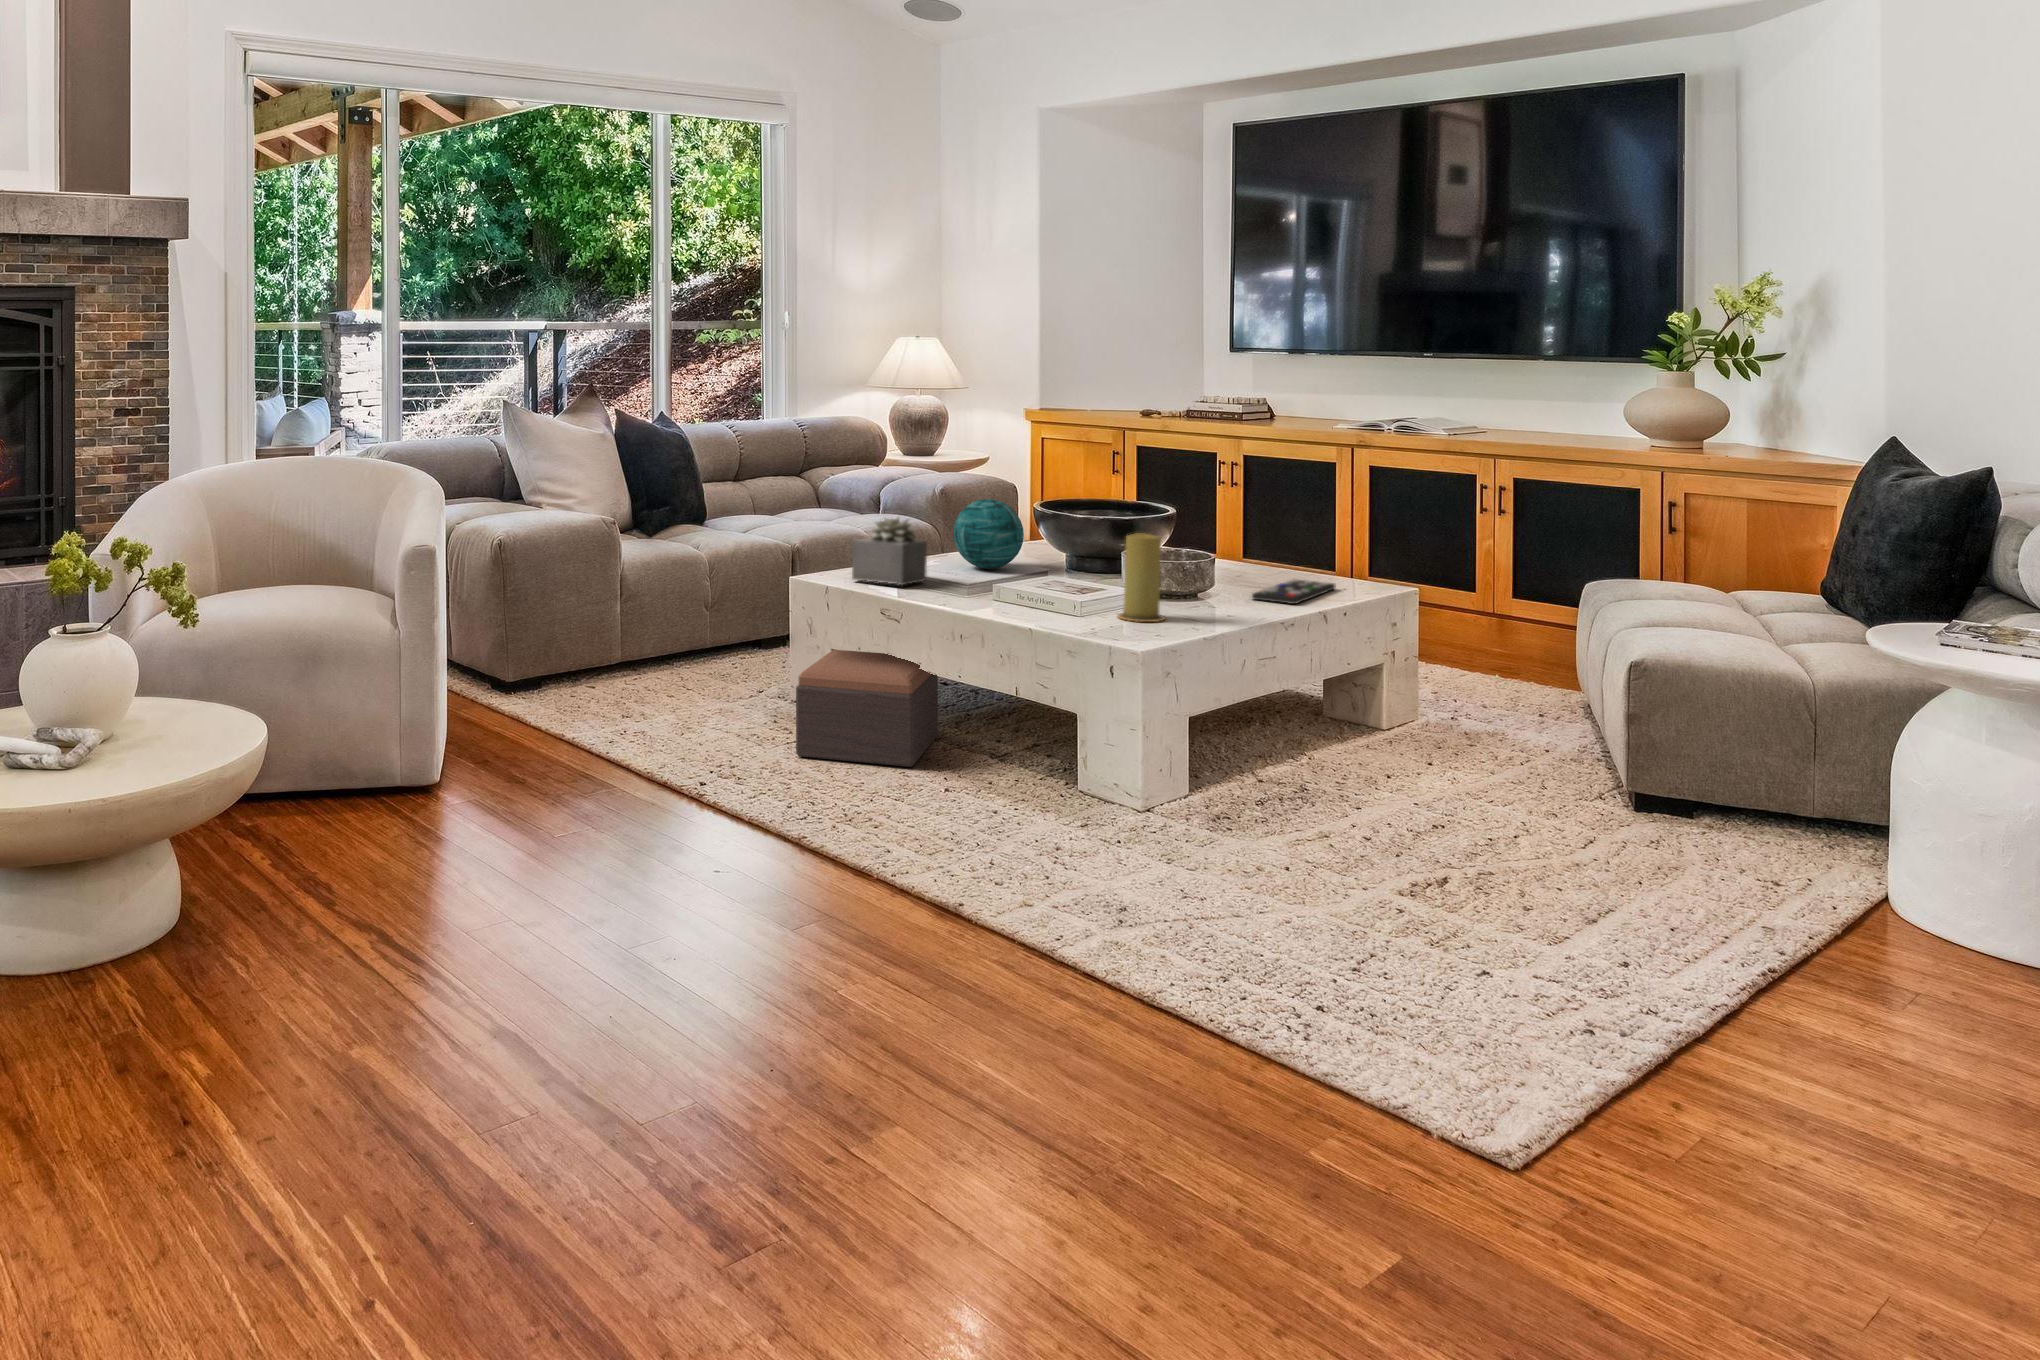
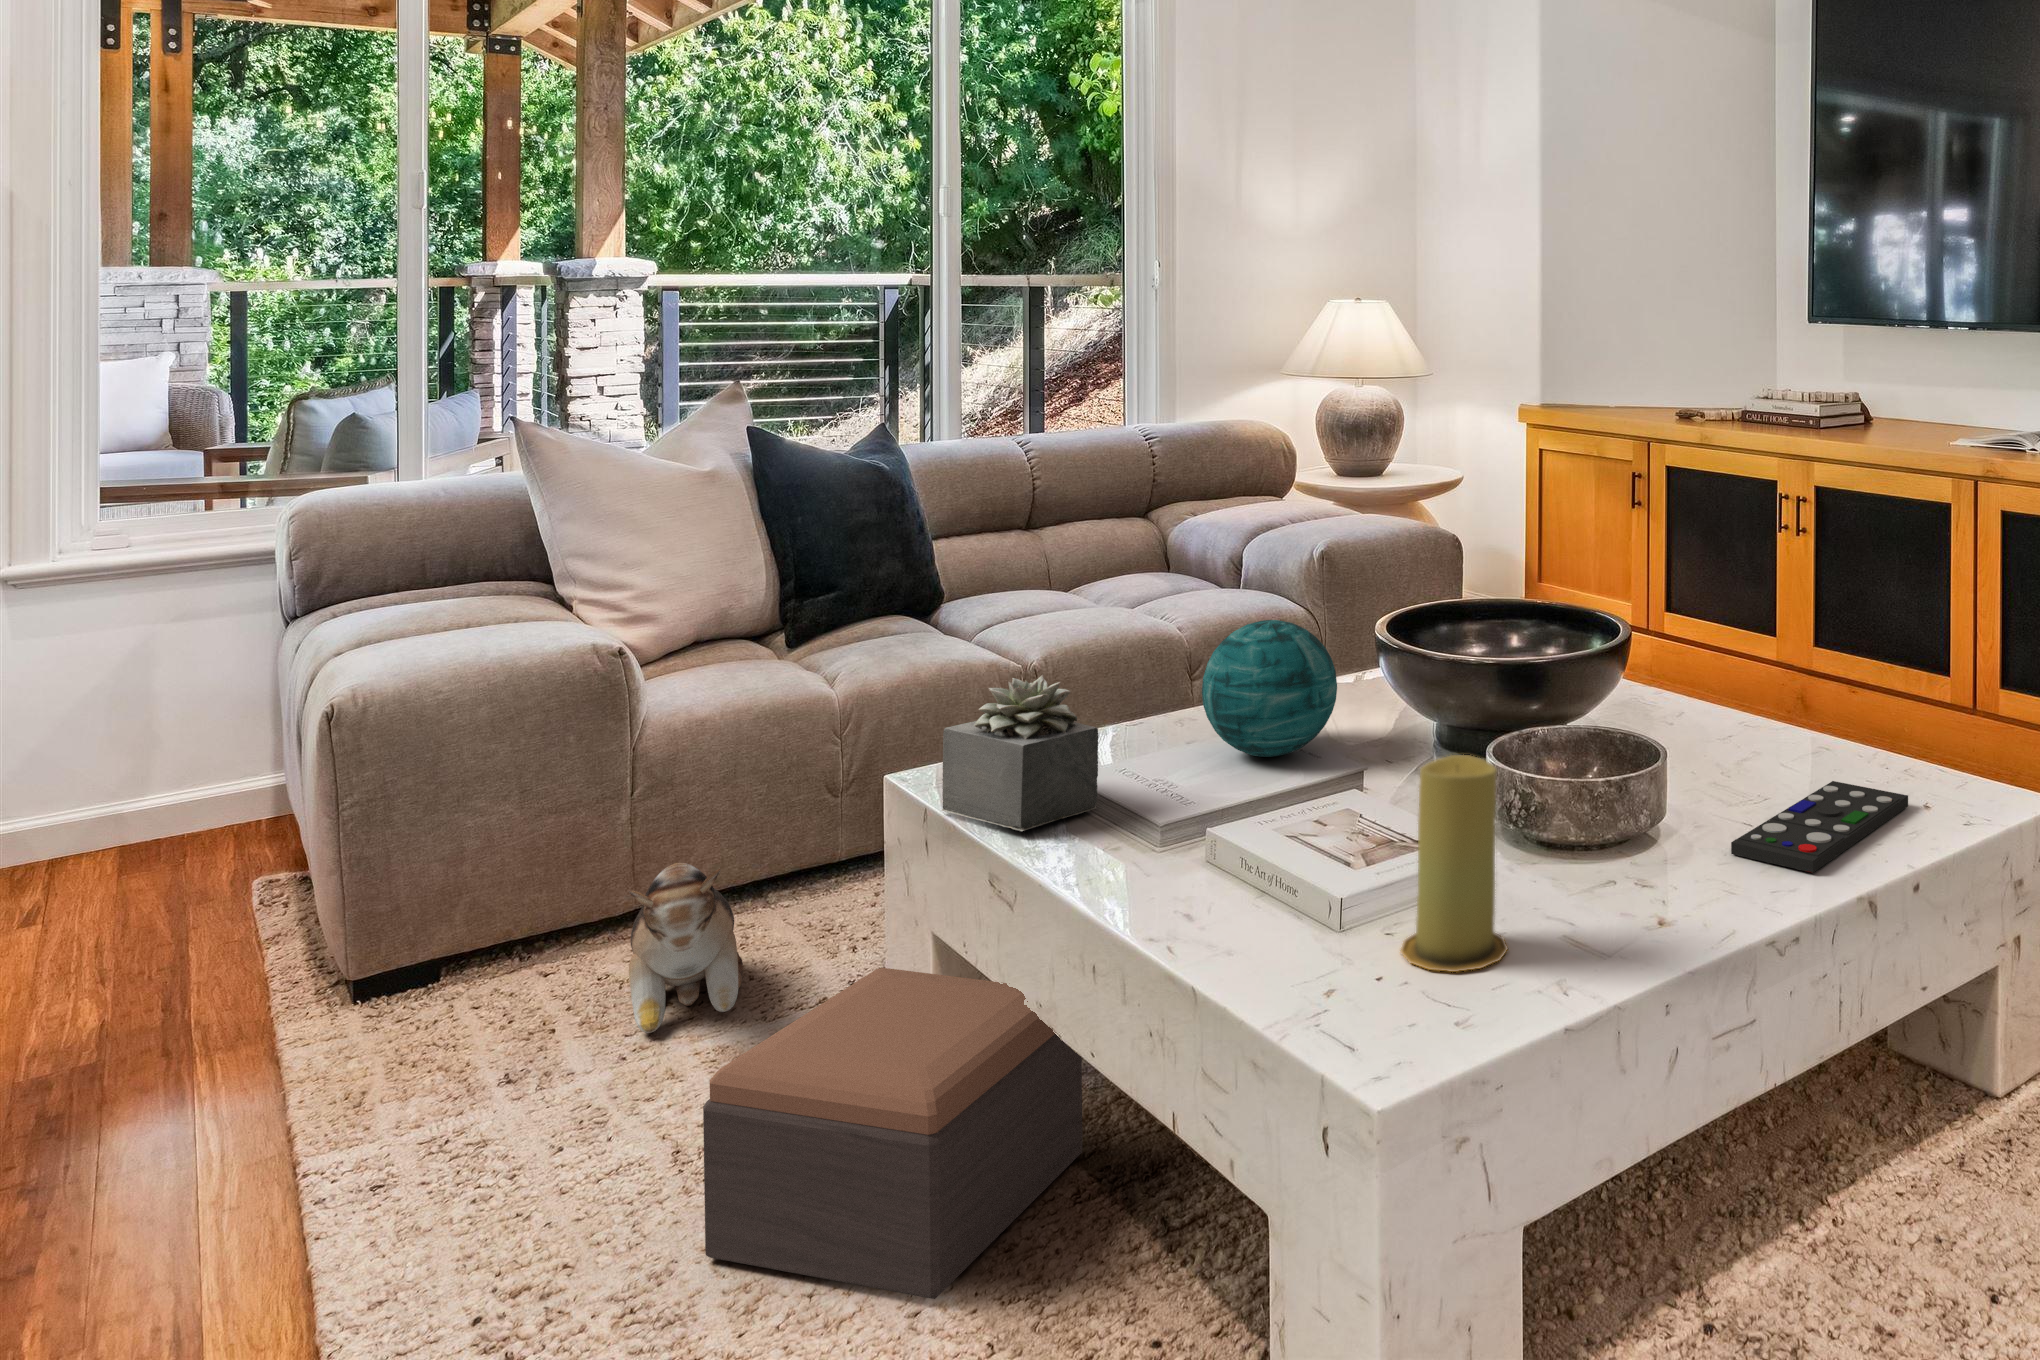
plush toy: none [656,614,723,700] -> present [629,863,743,1033]

